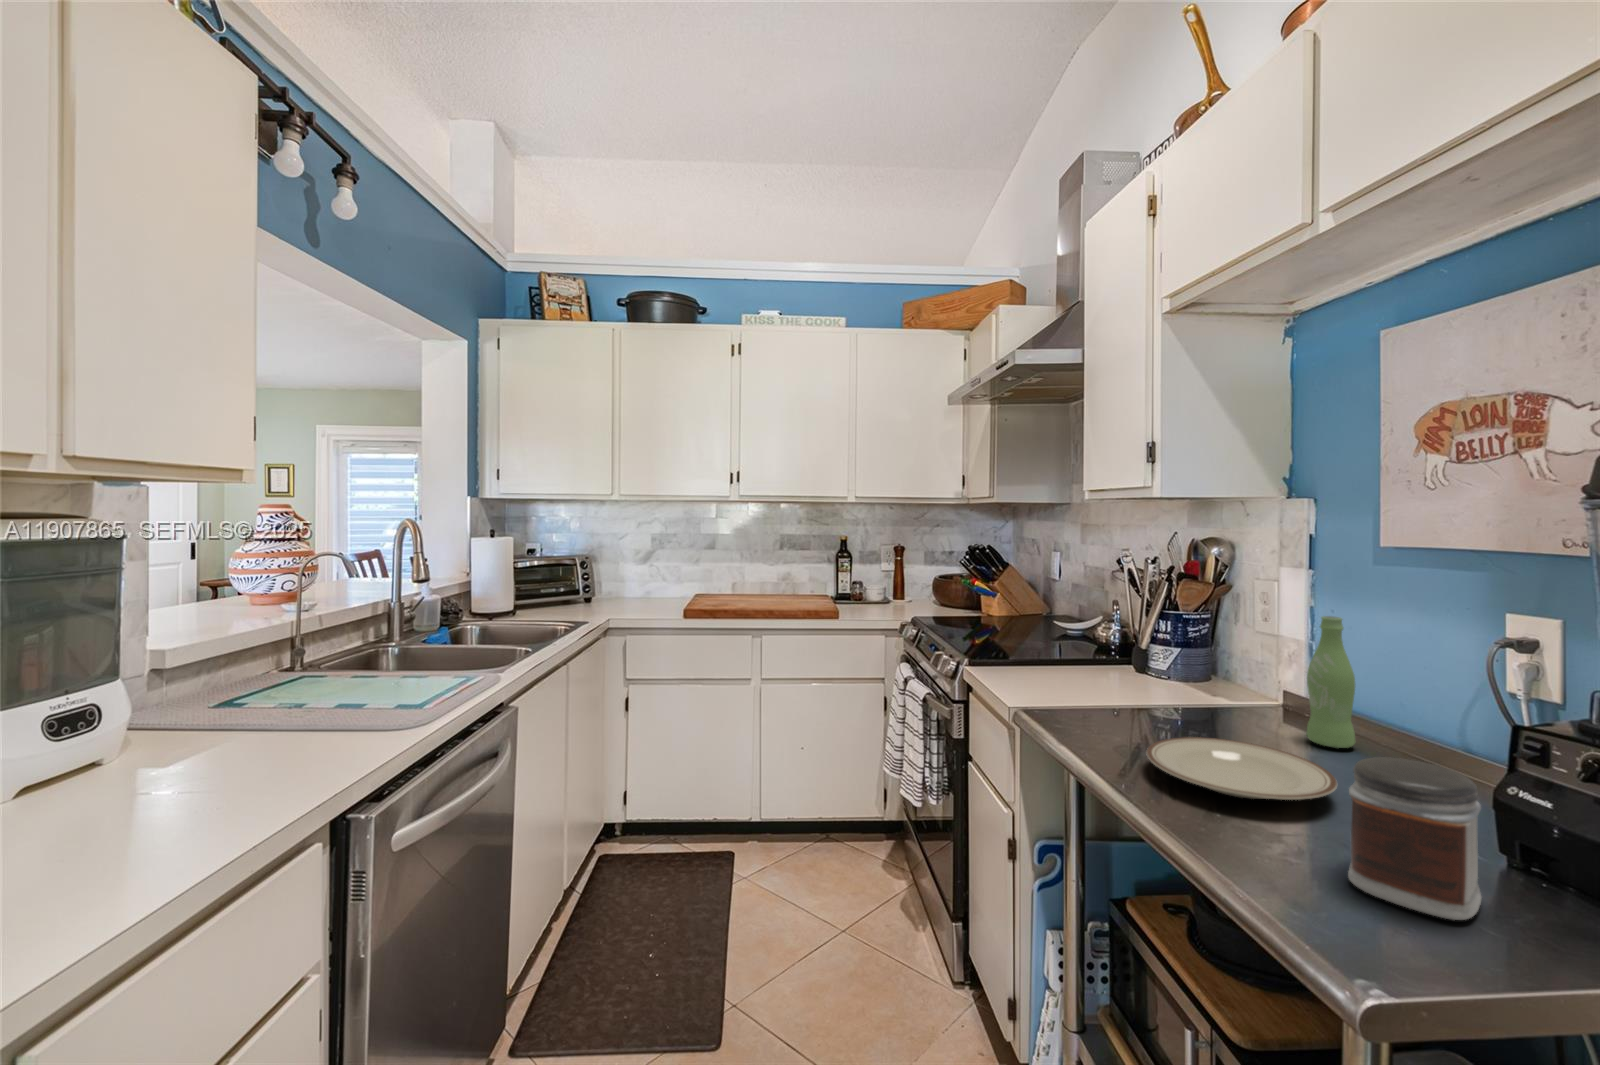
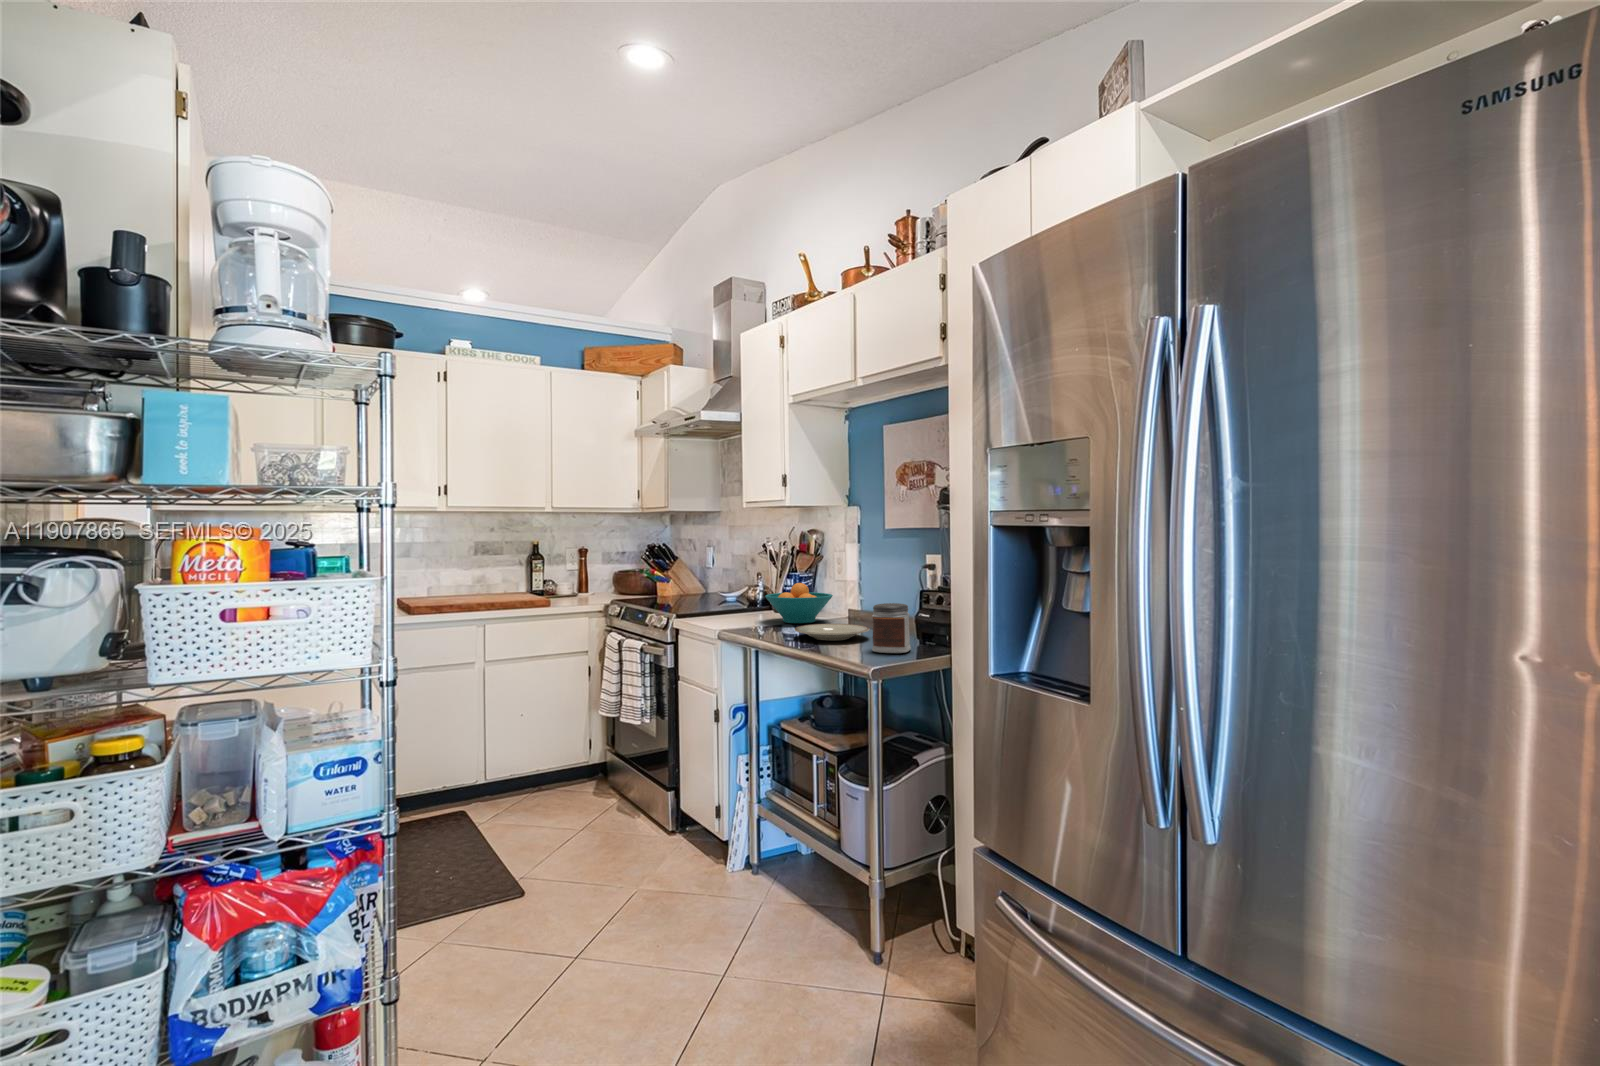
bottle: present [1306,616,1356,748] -> none [858,563,877,626]
fruit bowl: none [1107,638,1247,716] -> present [765,583,833,623]

